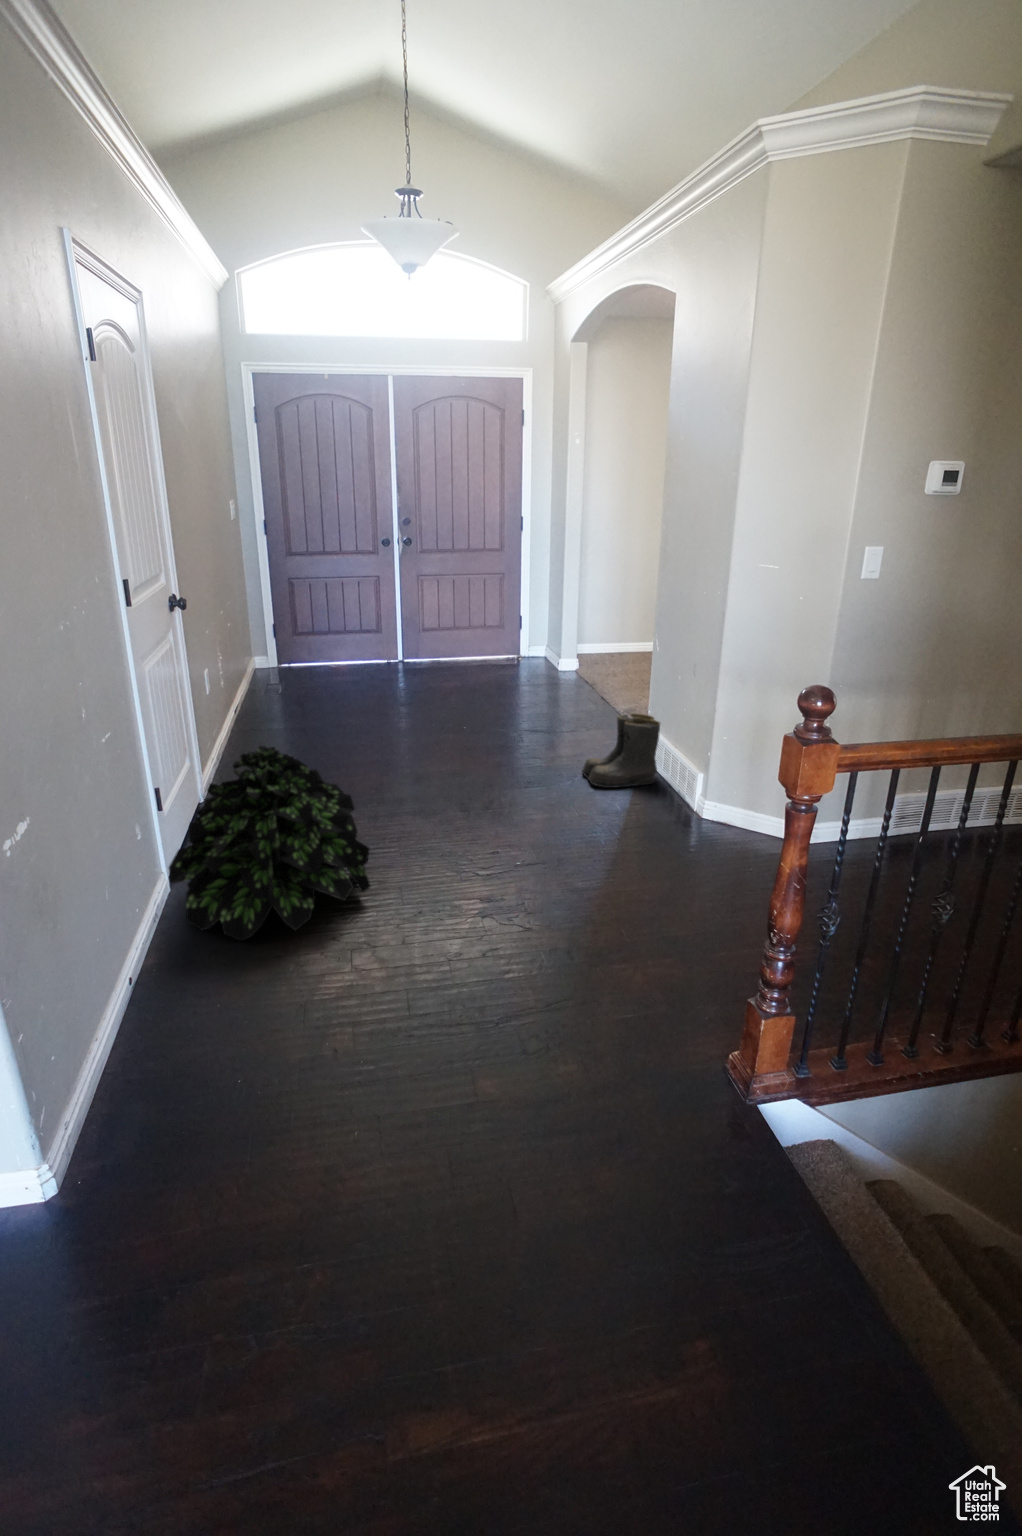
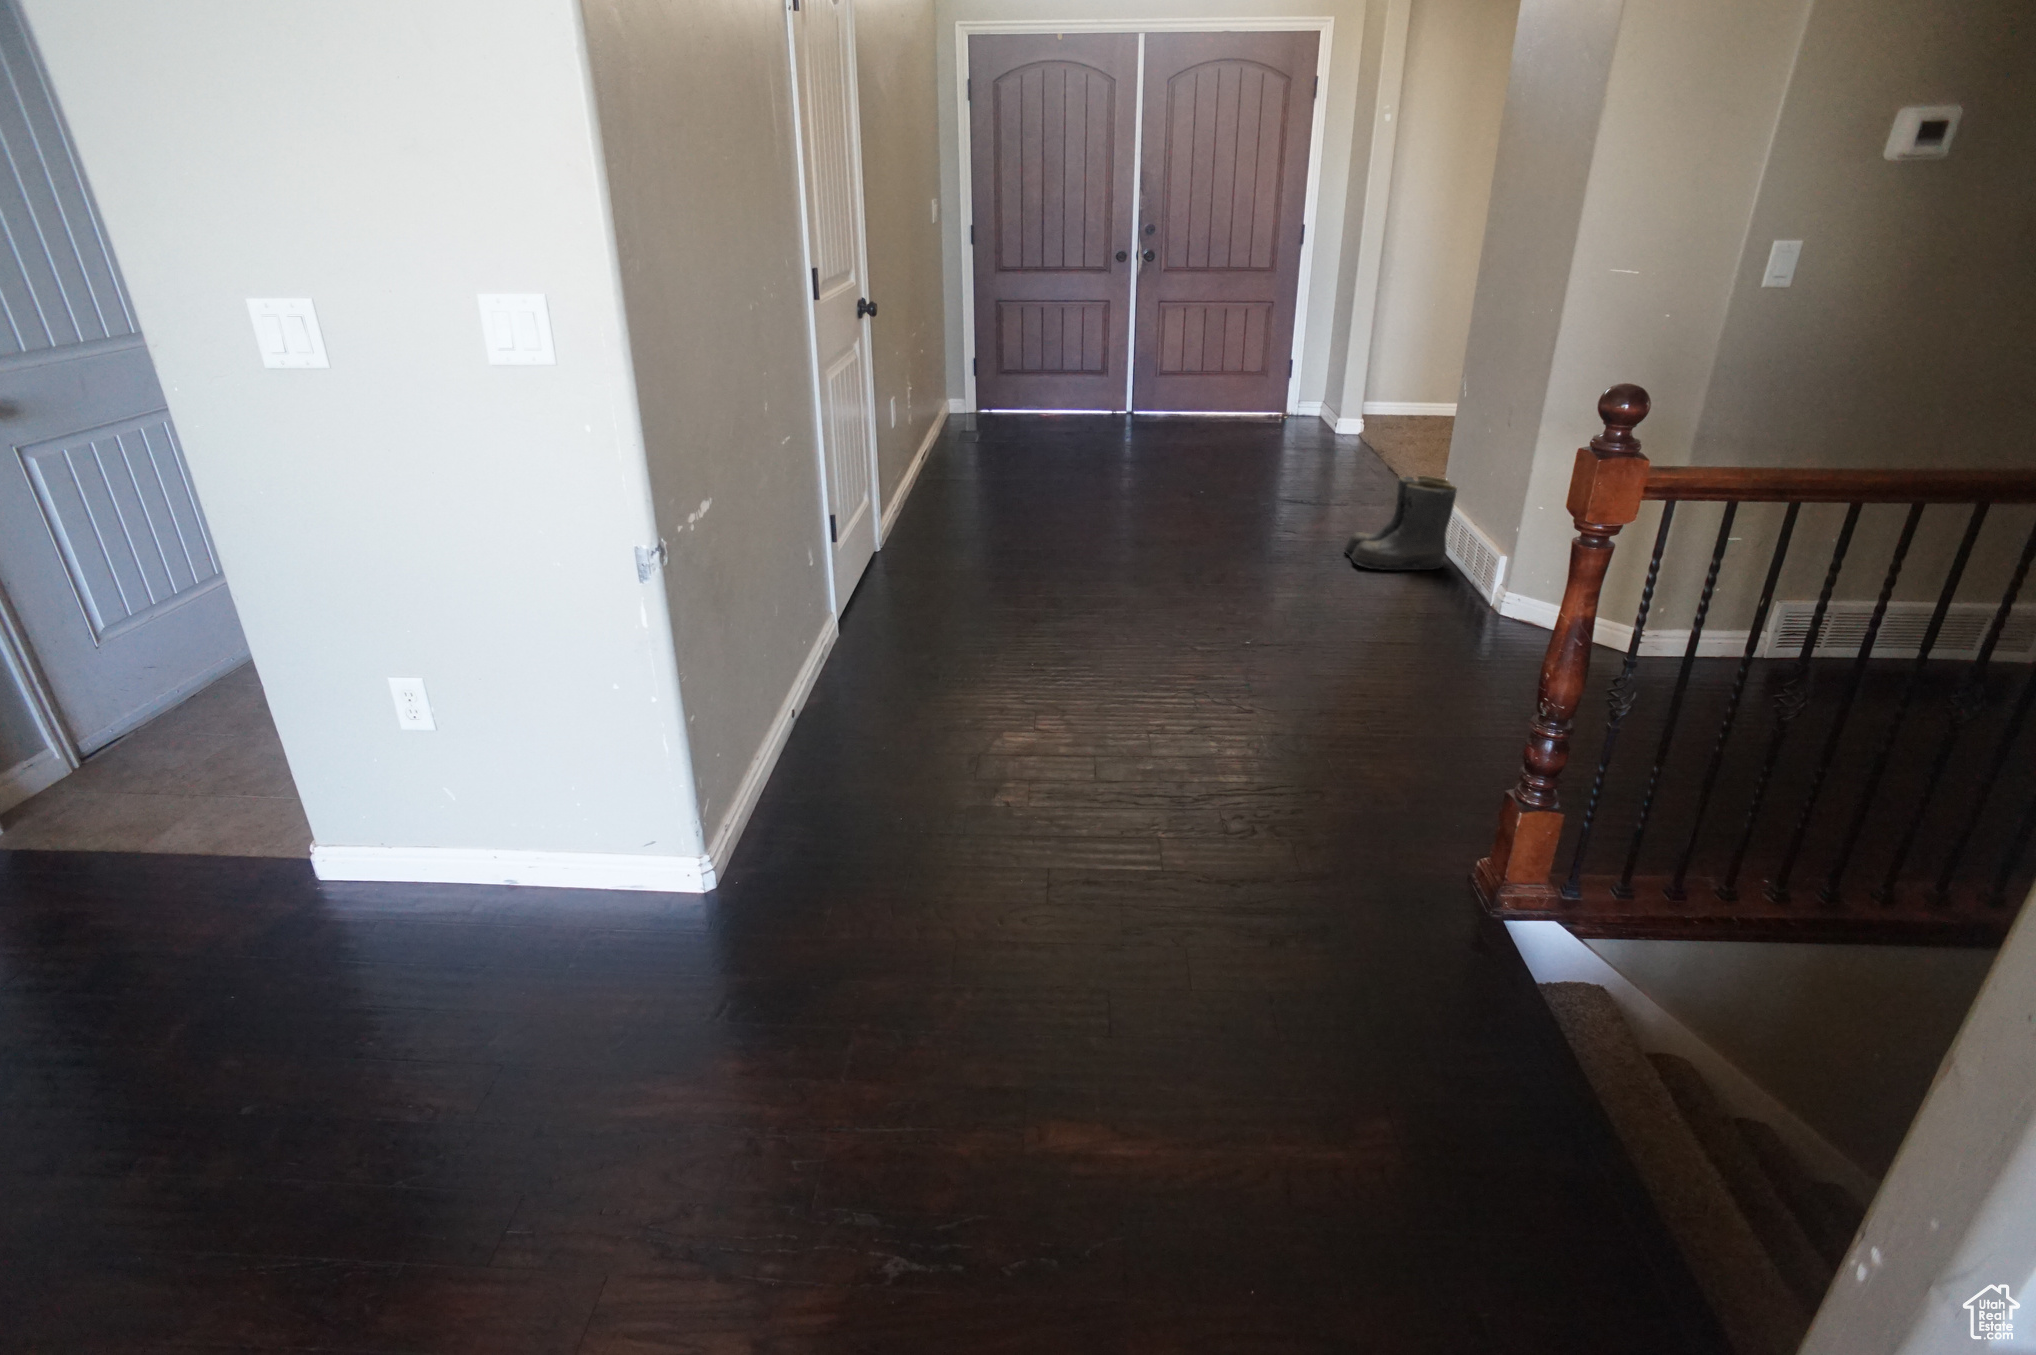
potted plant: present [168,746,370,941] -> none [840,472,1064,690]

